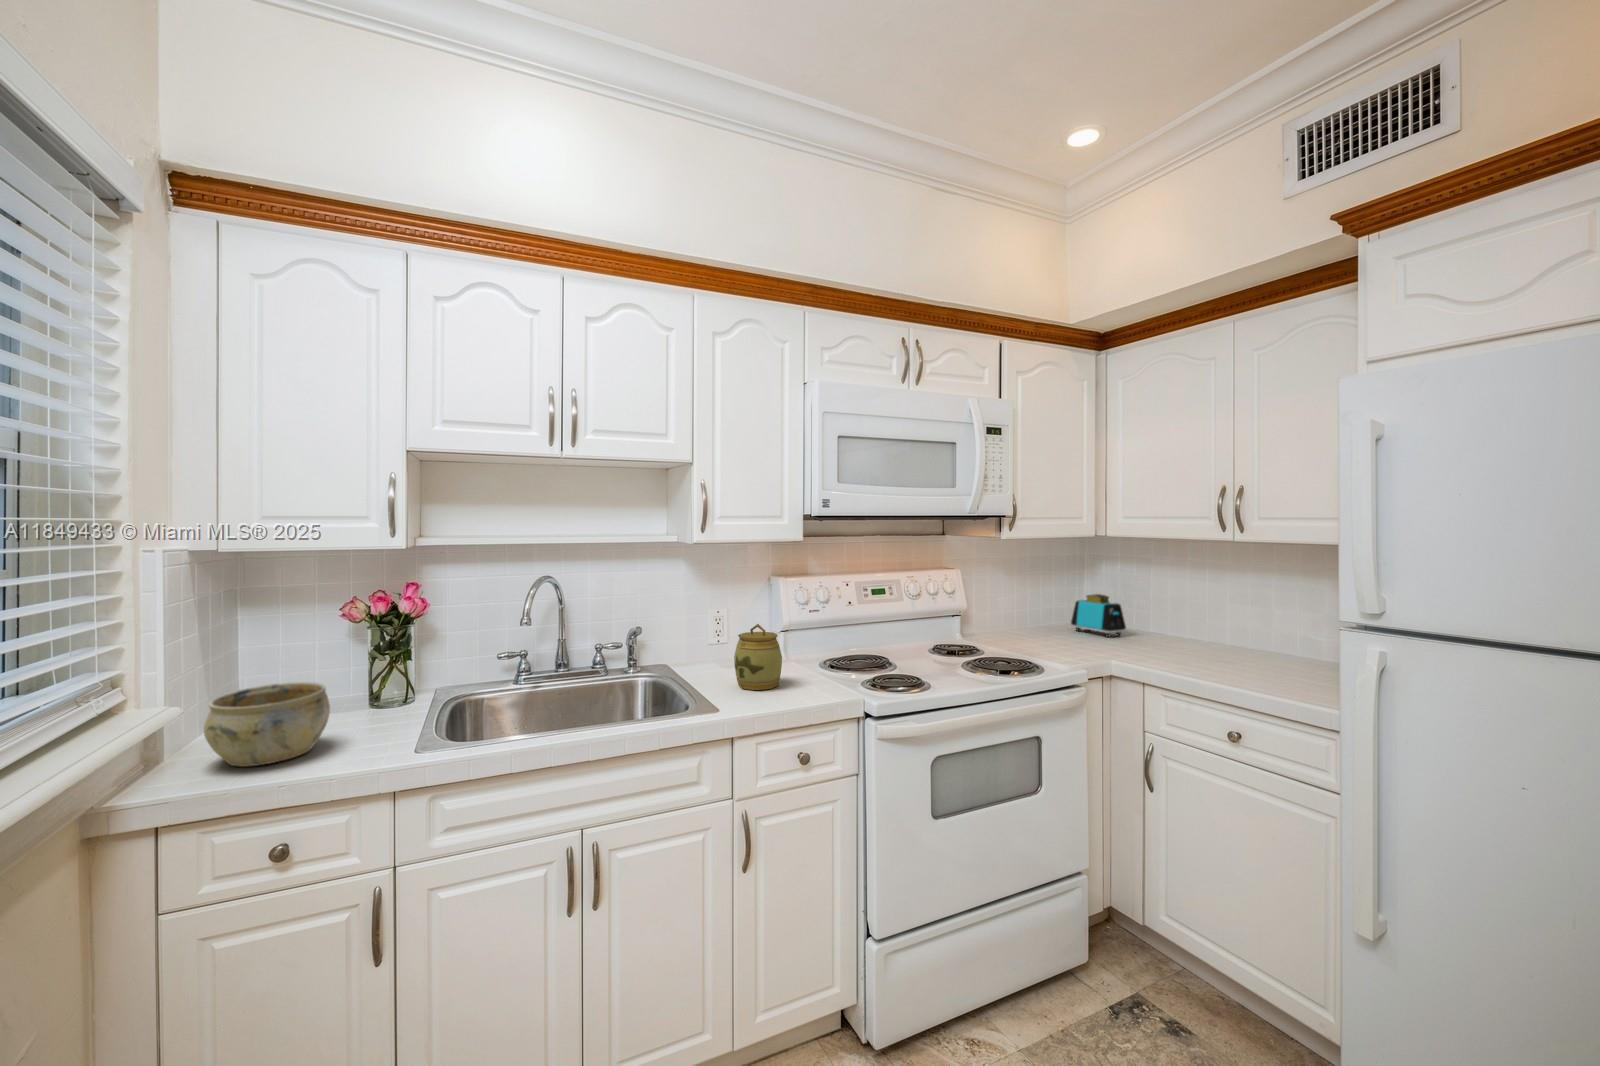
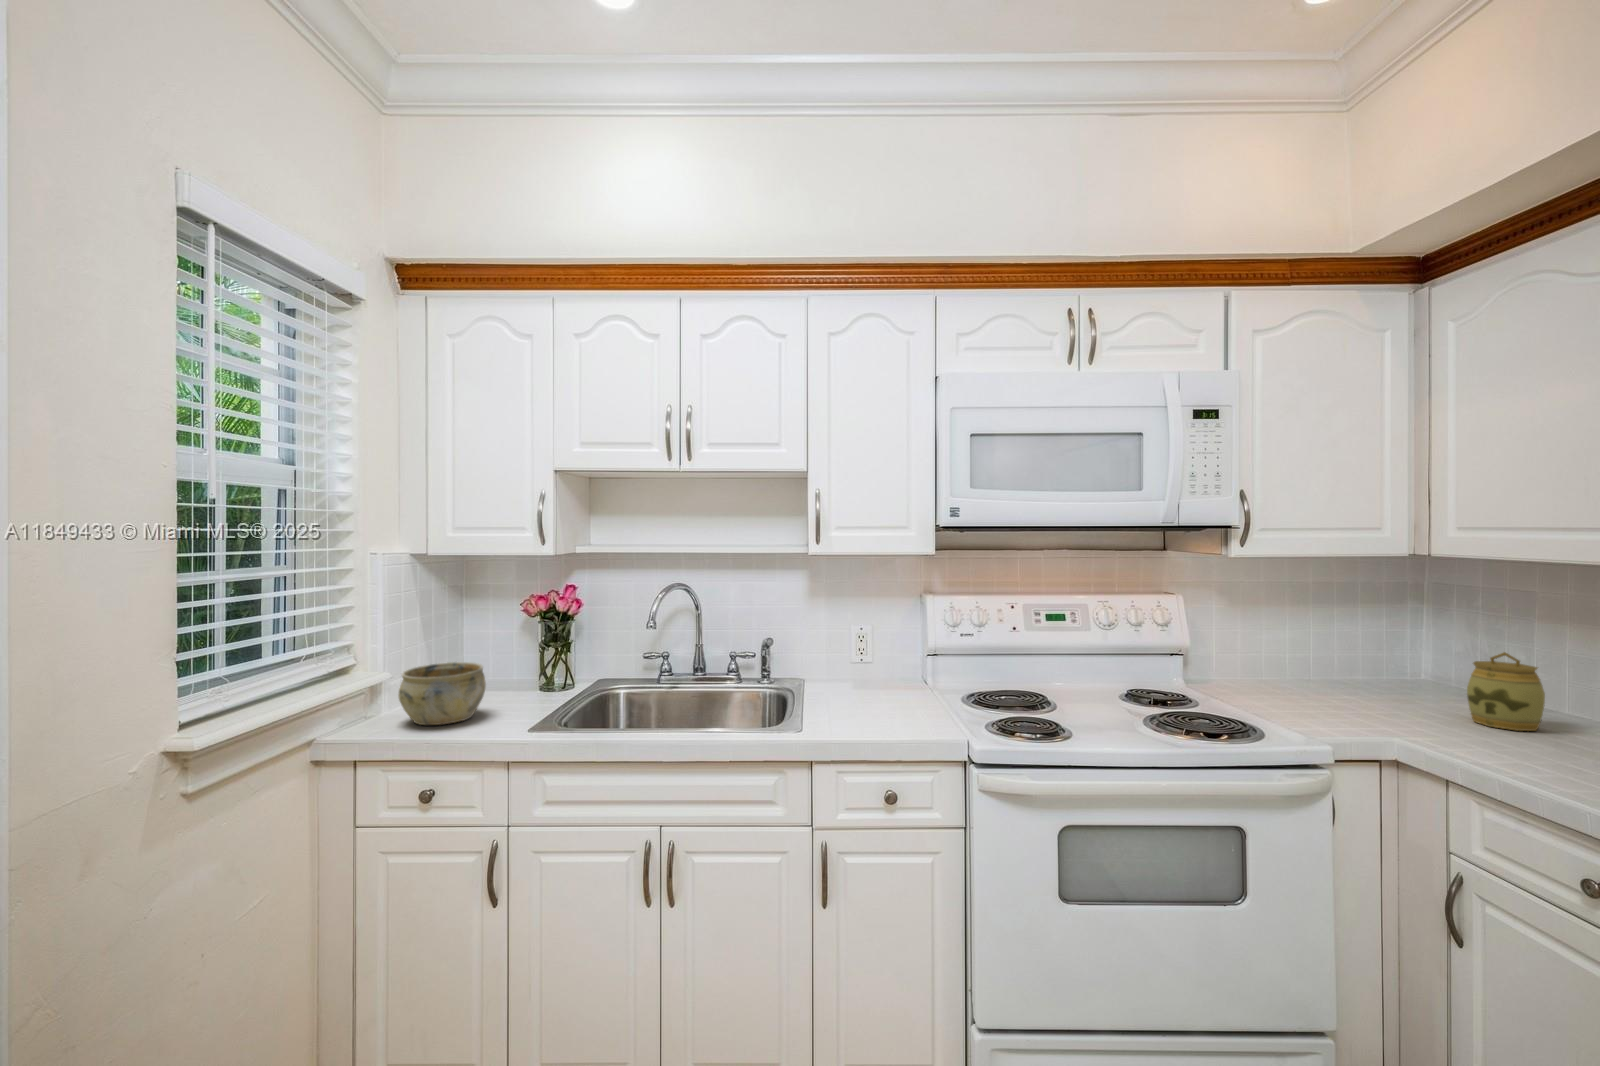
toaster: present [1071,594,1126,637] -> none [1377,640,1470,704]
jar: present [734,624,782,690] -> present [1467,652,1545,731]

